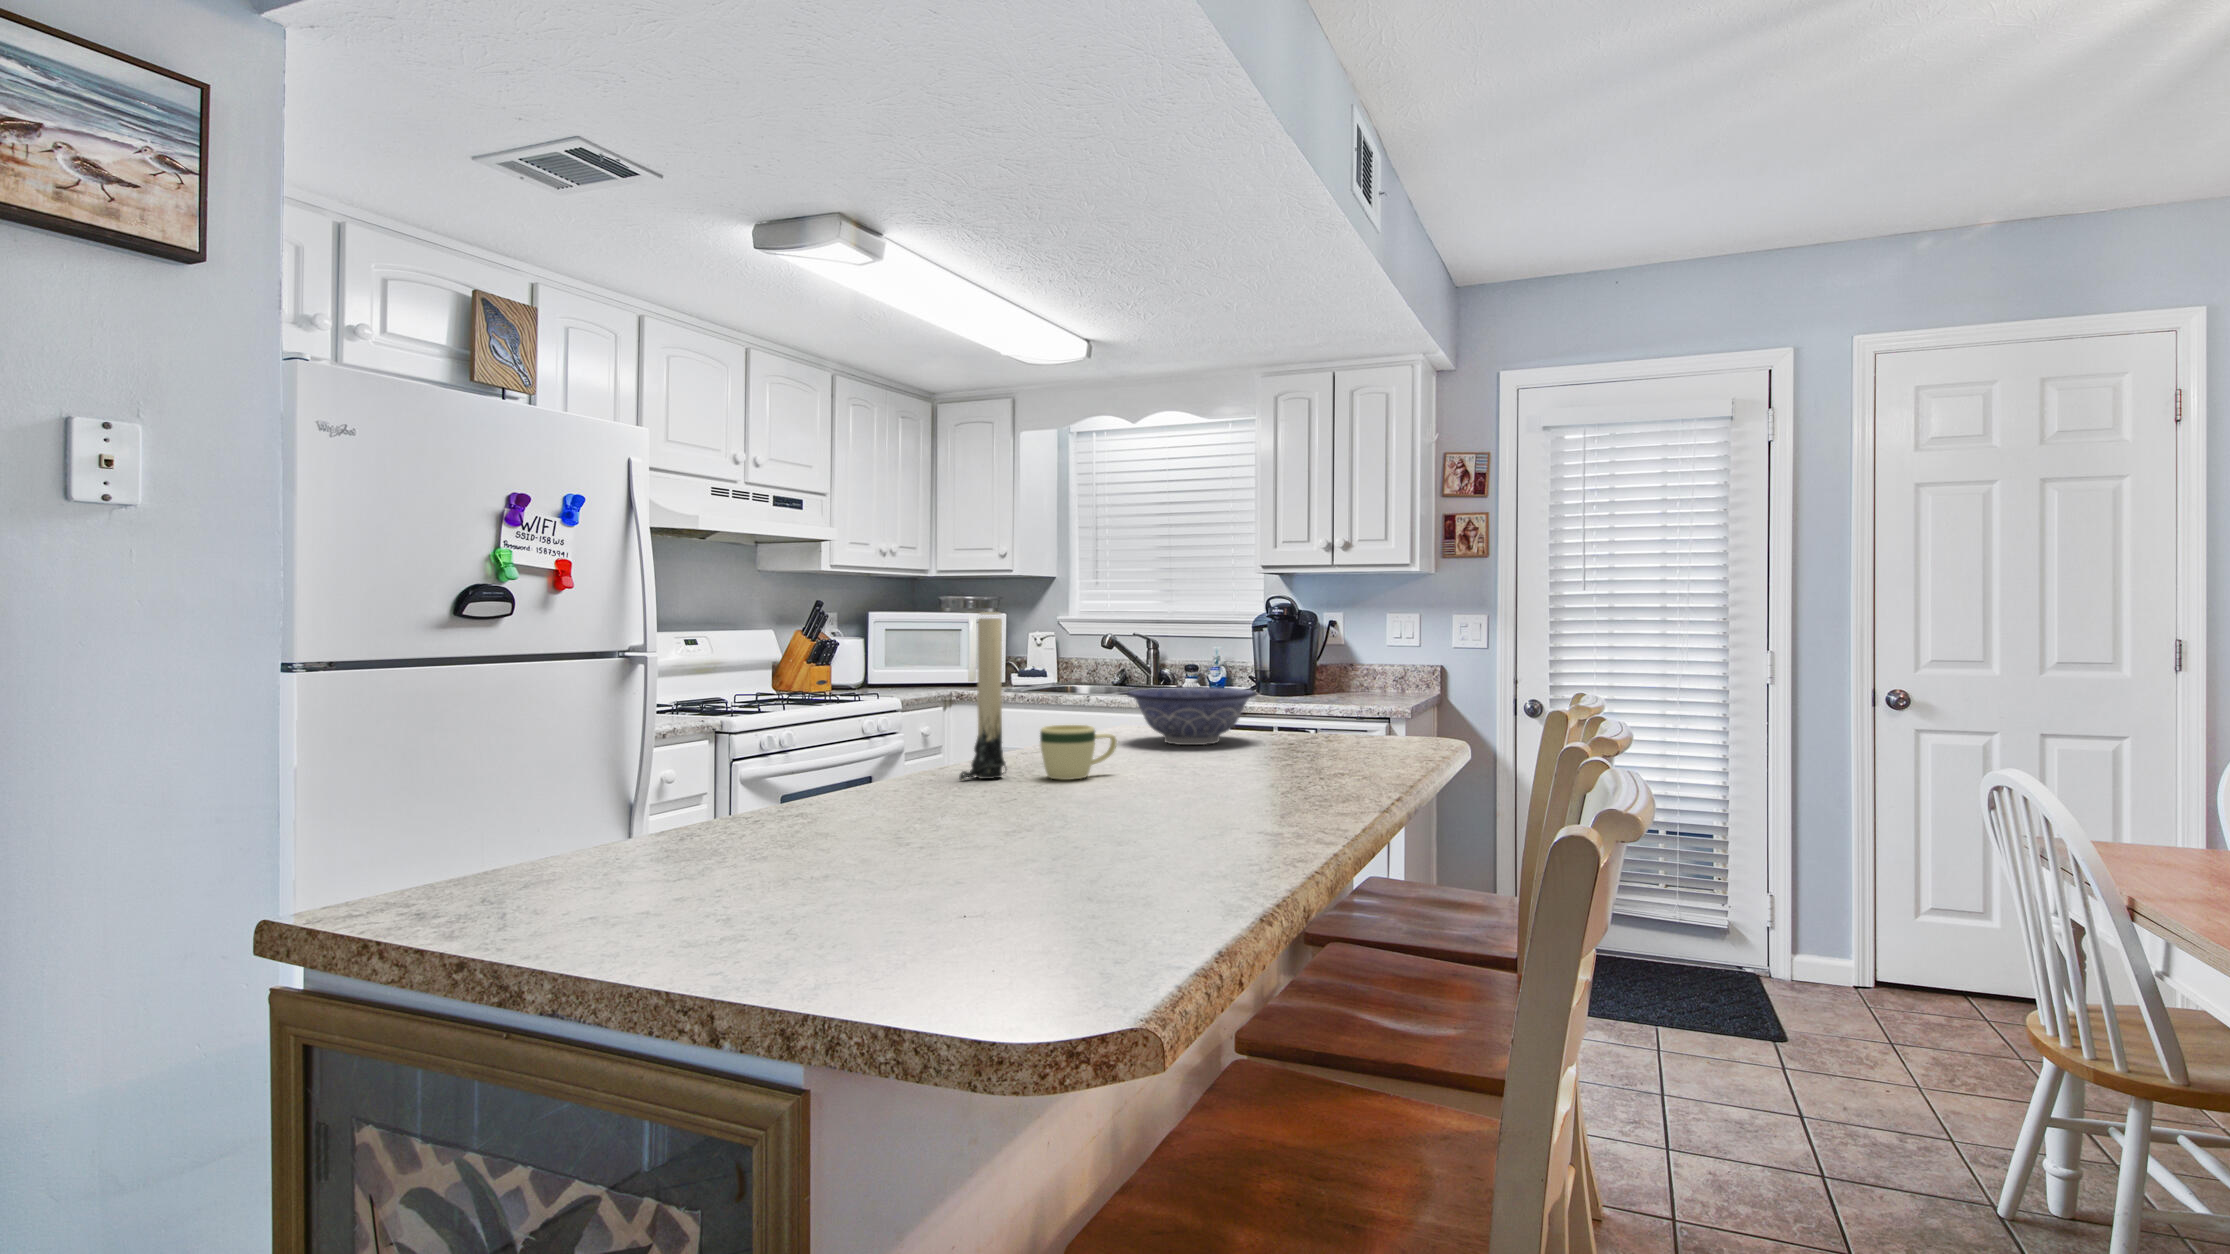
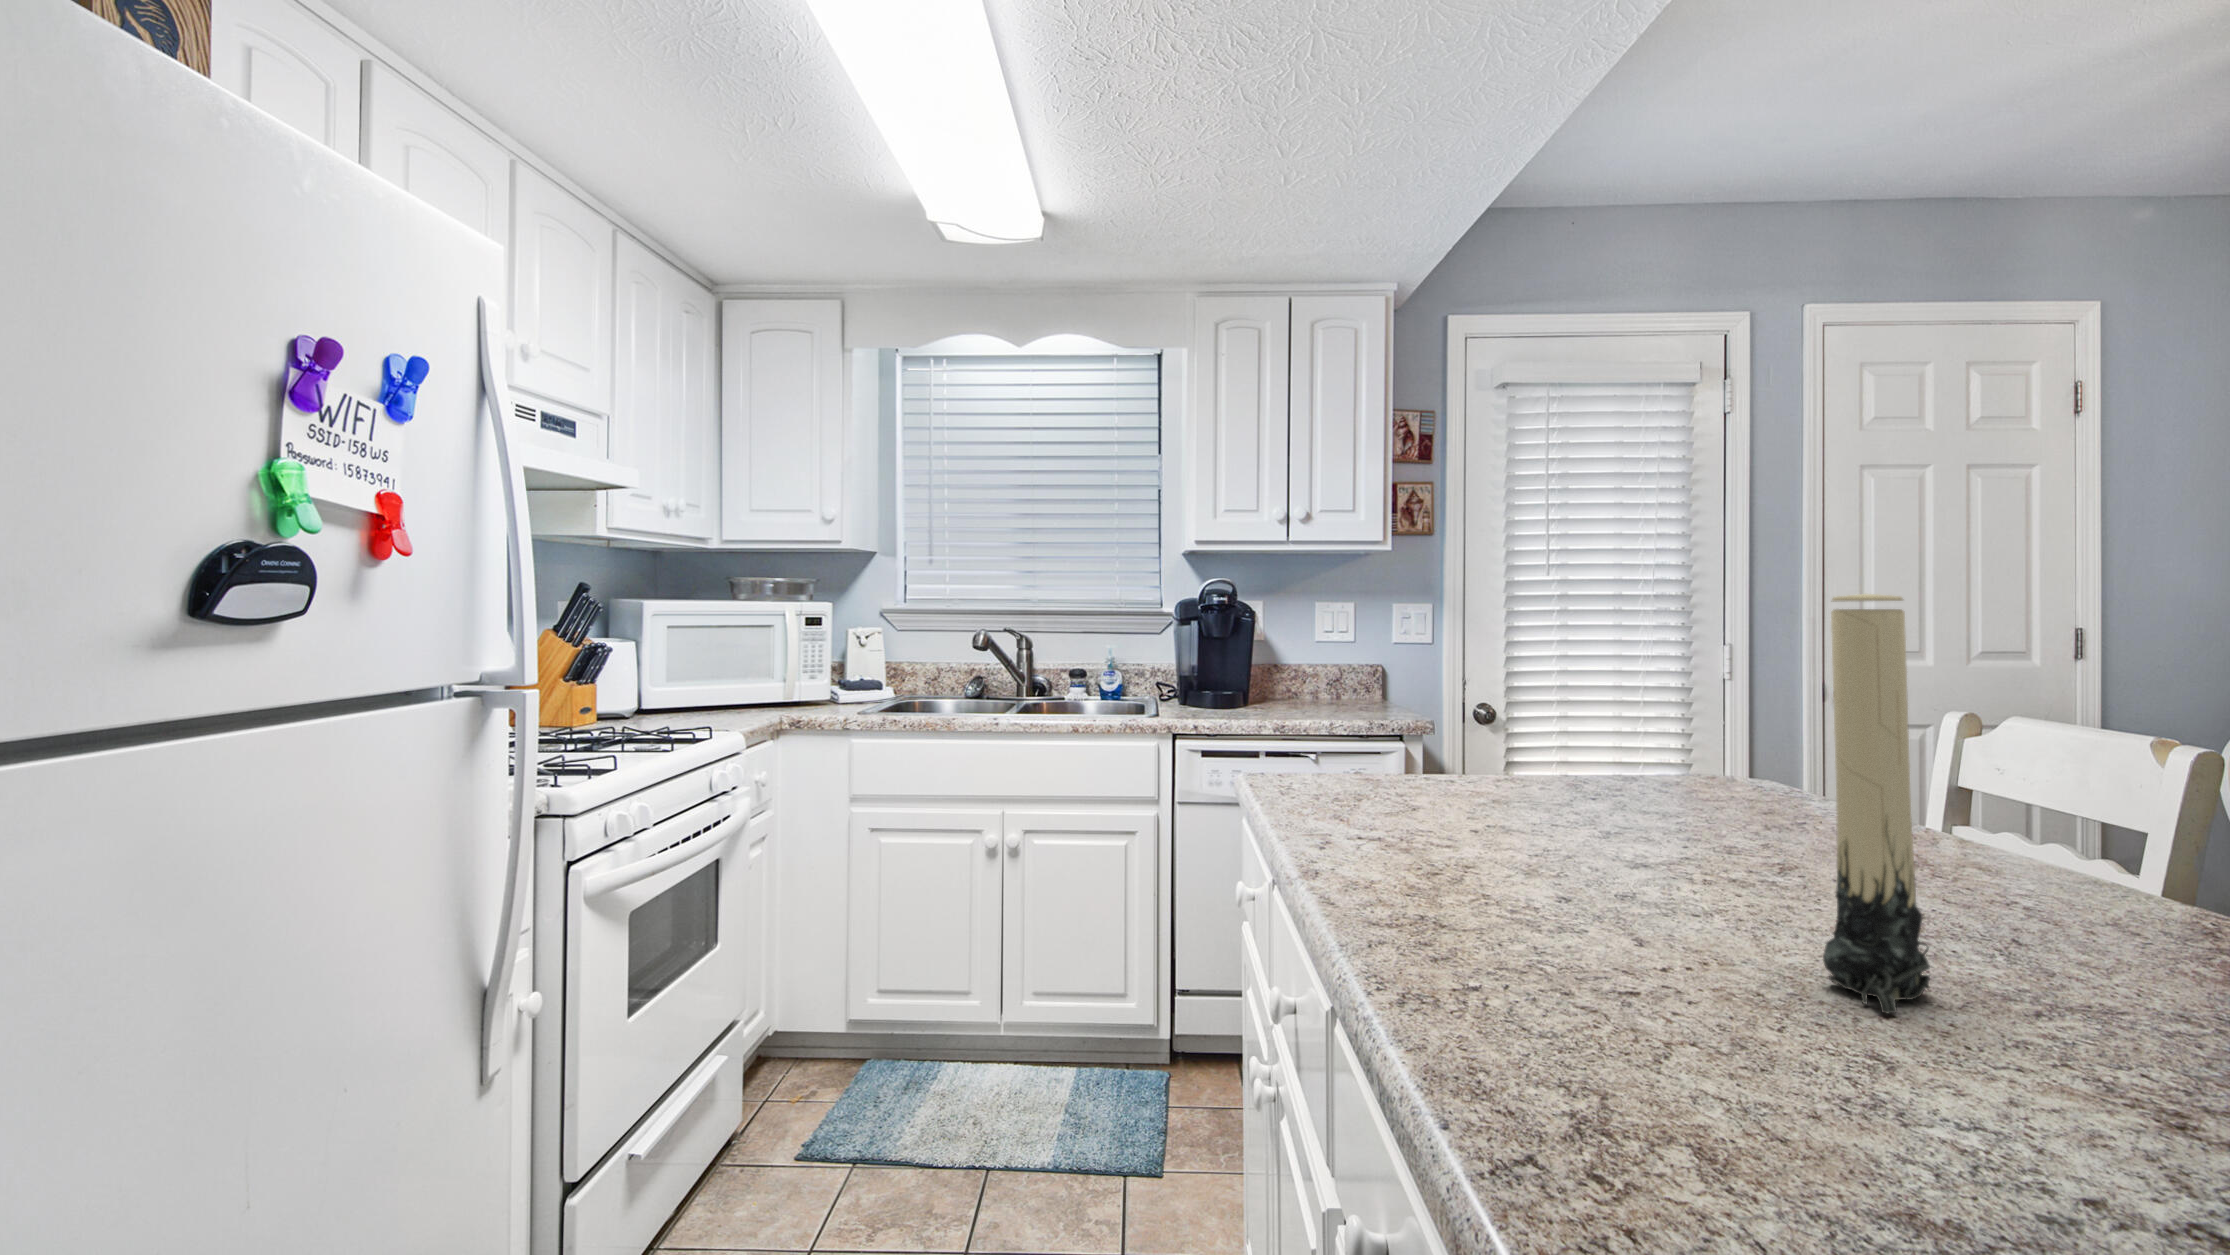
decorative bowl: present [1127,687,1257,745] -> none [1533,720,1795,827]
mug: present [1040,725,1117,780] -> none [1929,842,2102,984]

